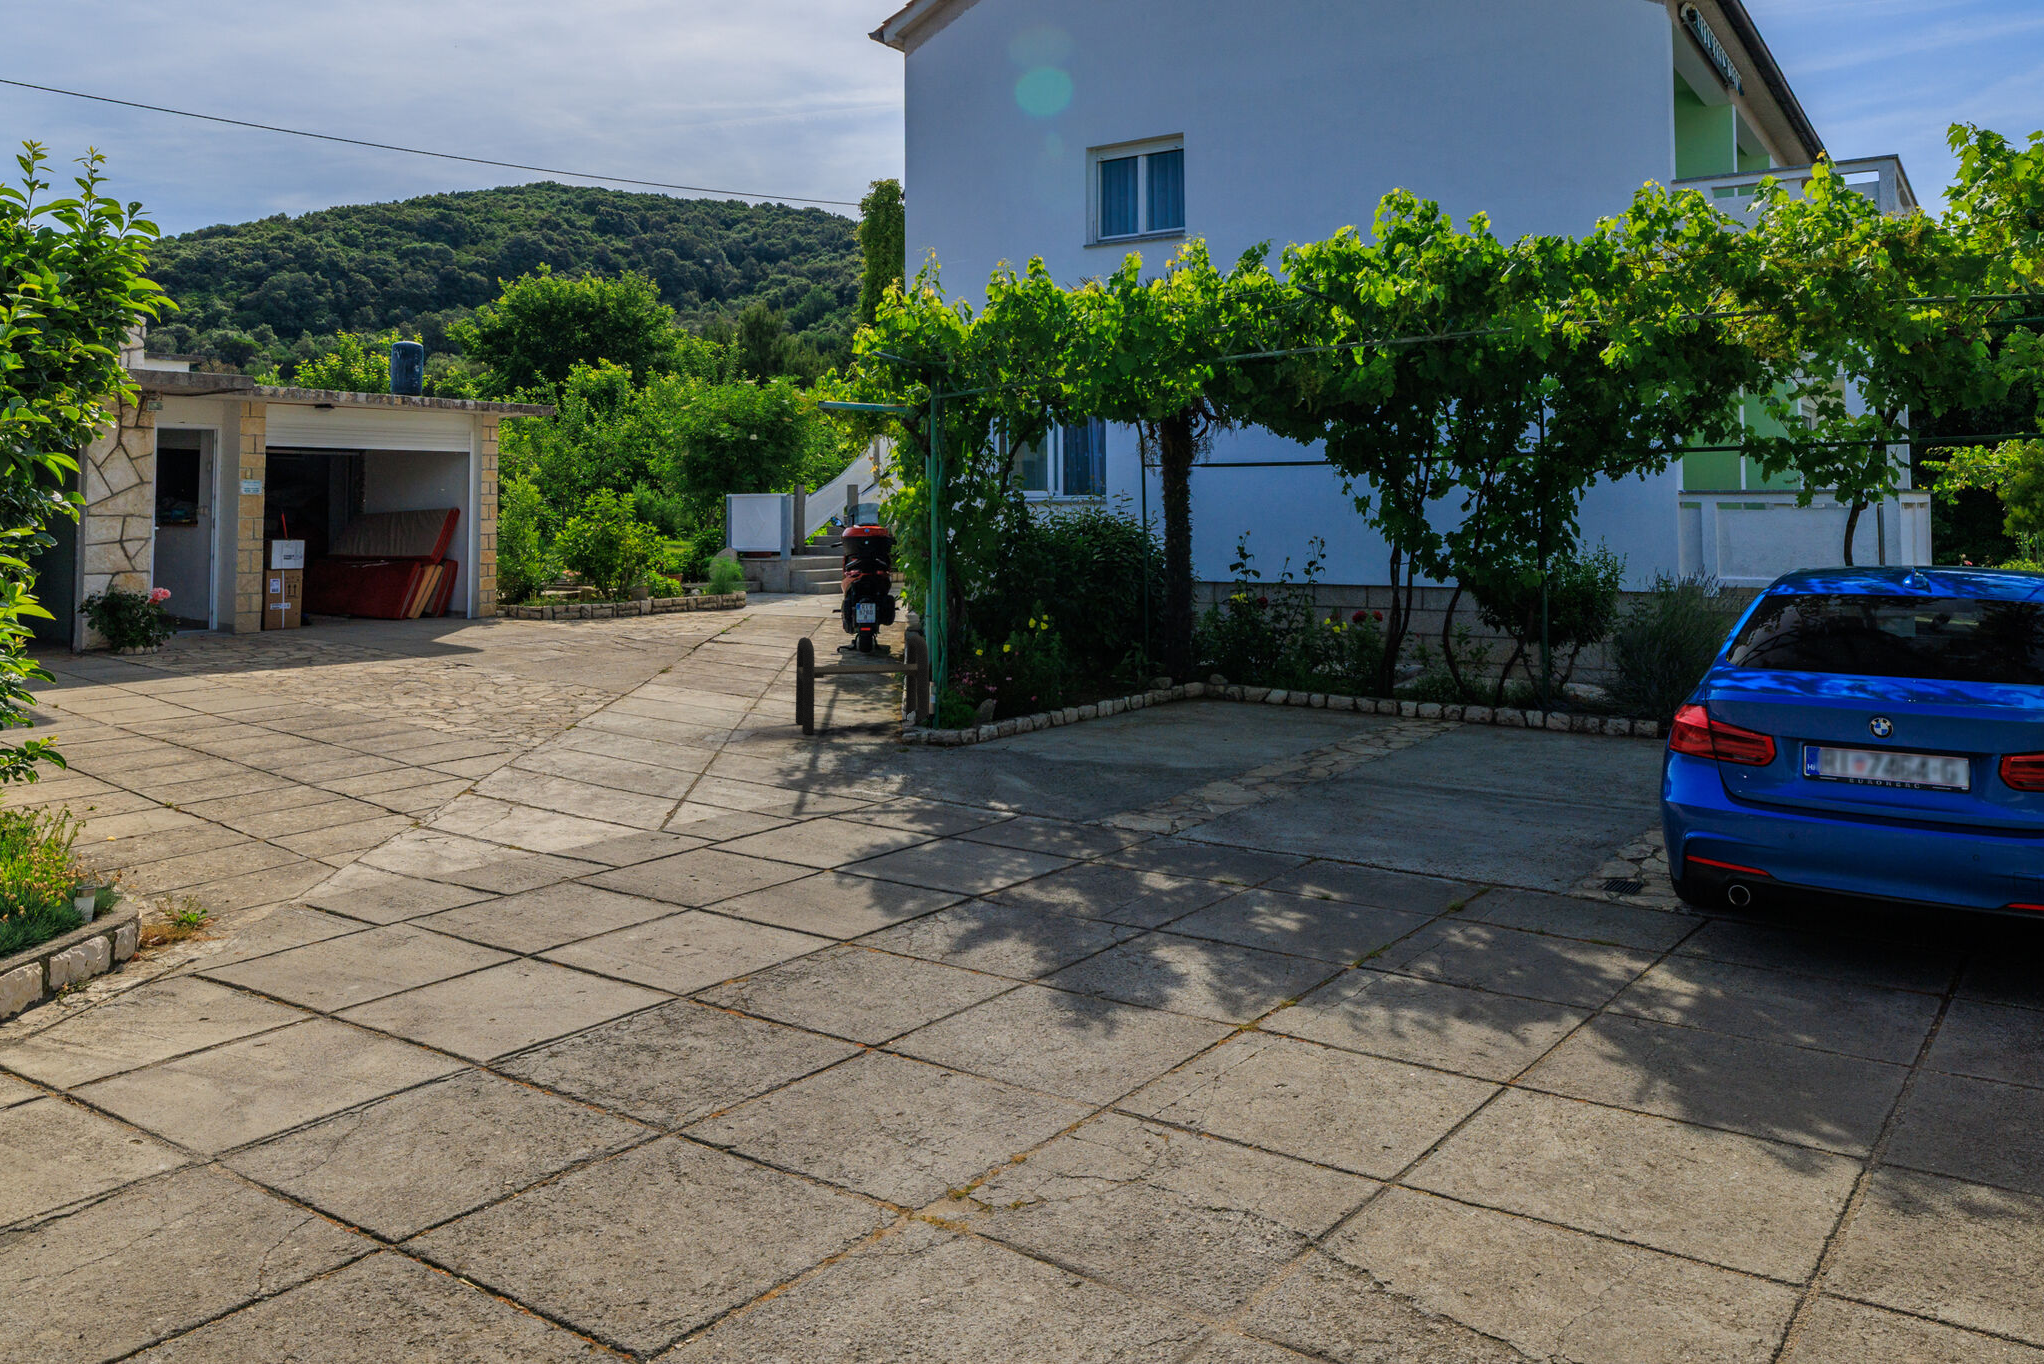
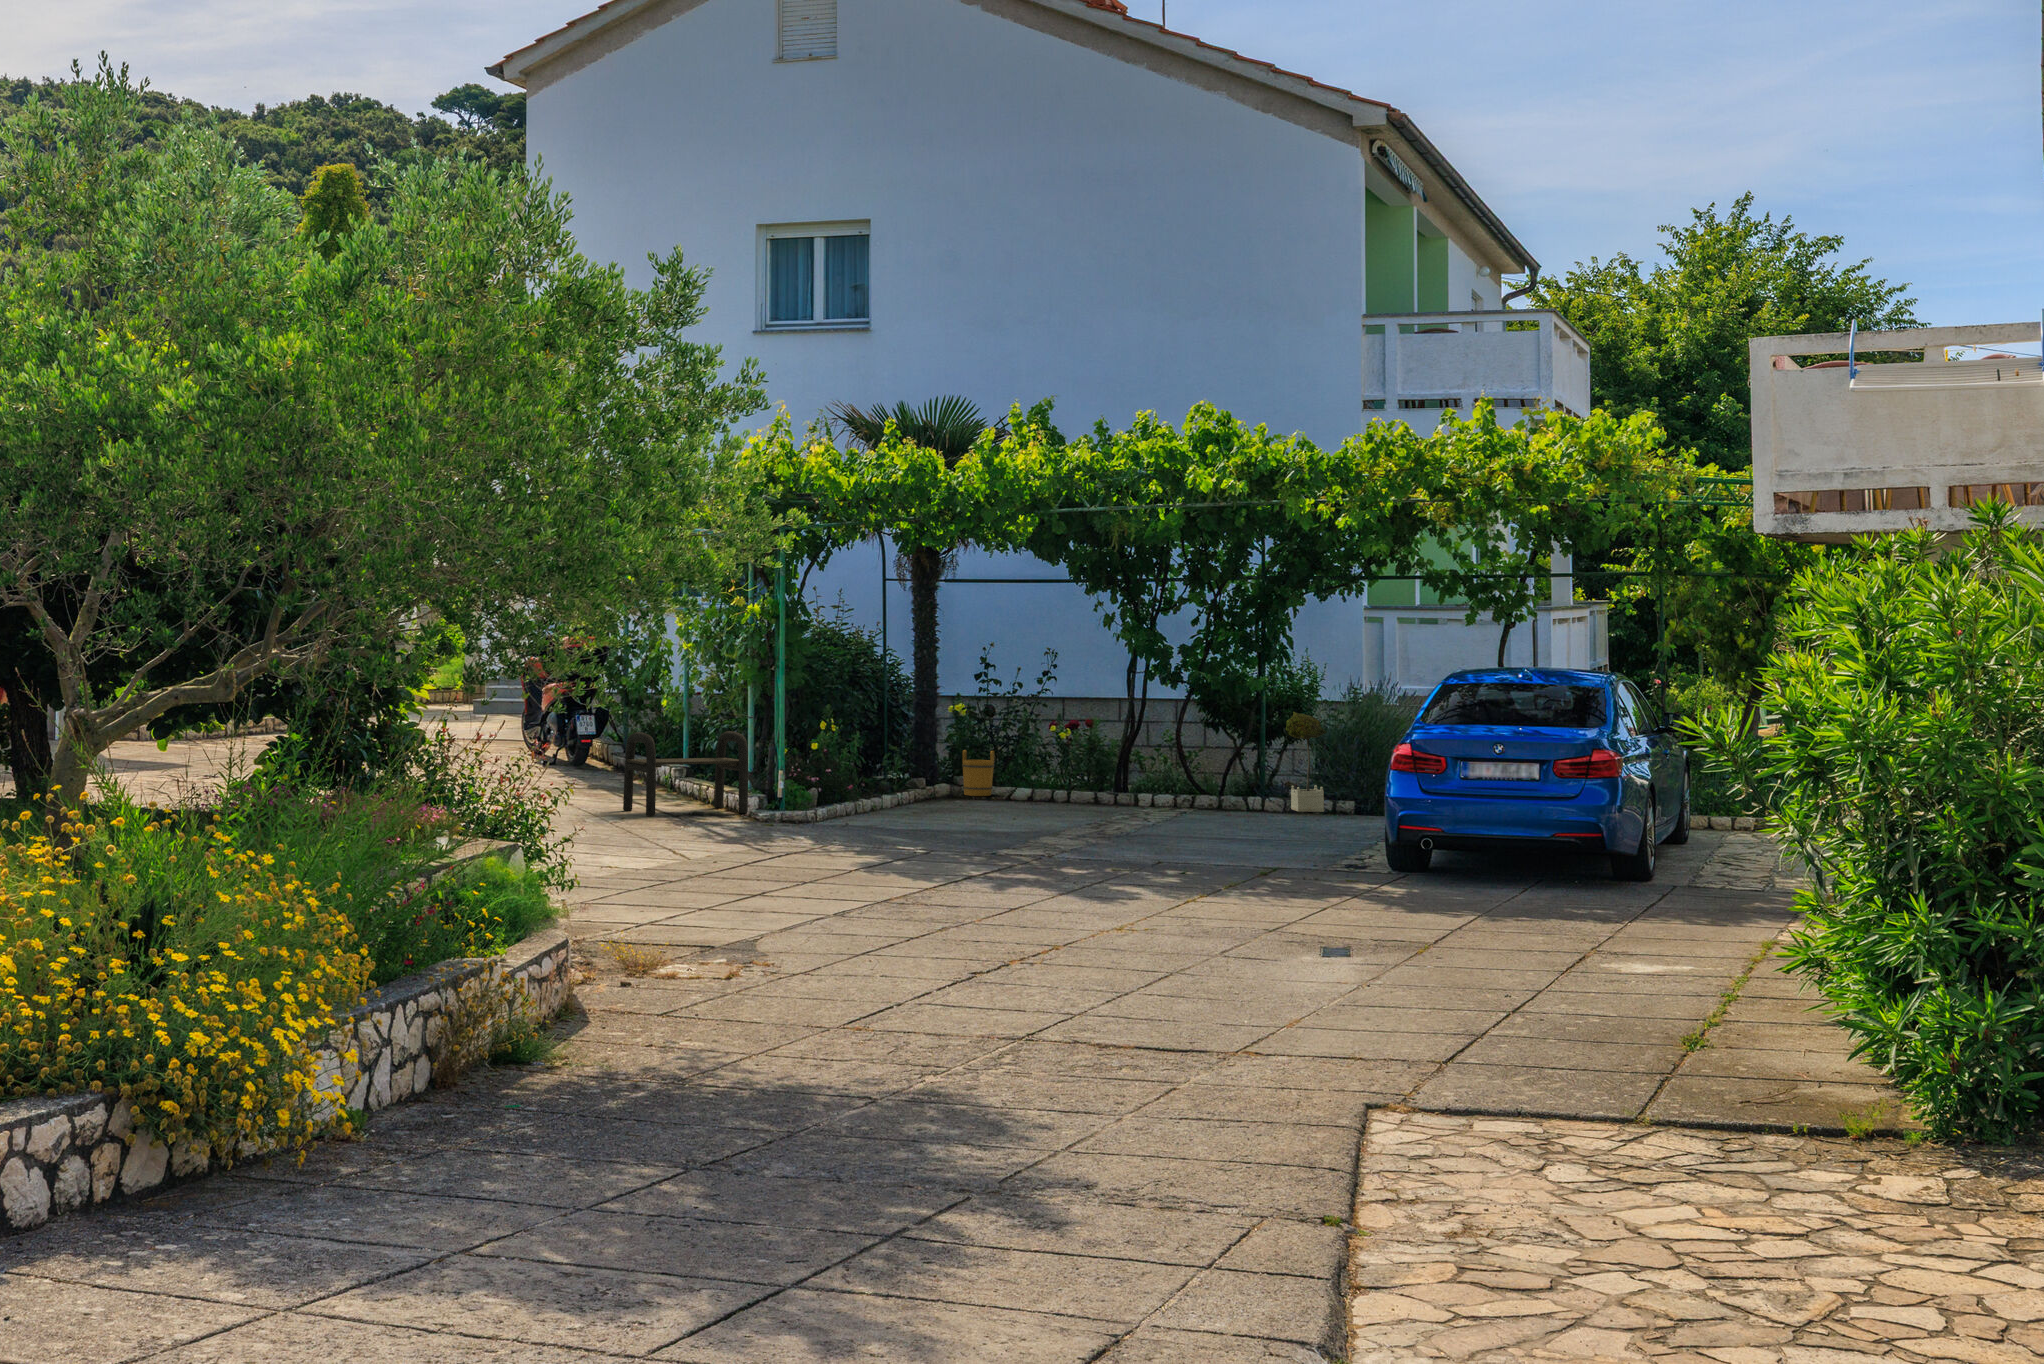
potted tree: none [1574,610,1625,731] -> present [1286,712,1327,812]
bucket: none [1213,648,1251,700] -> present [962,750,996,796]

